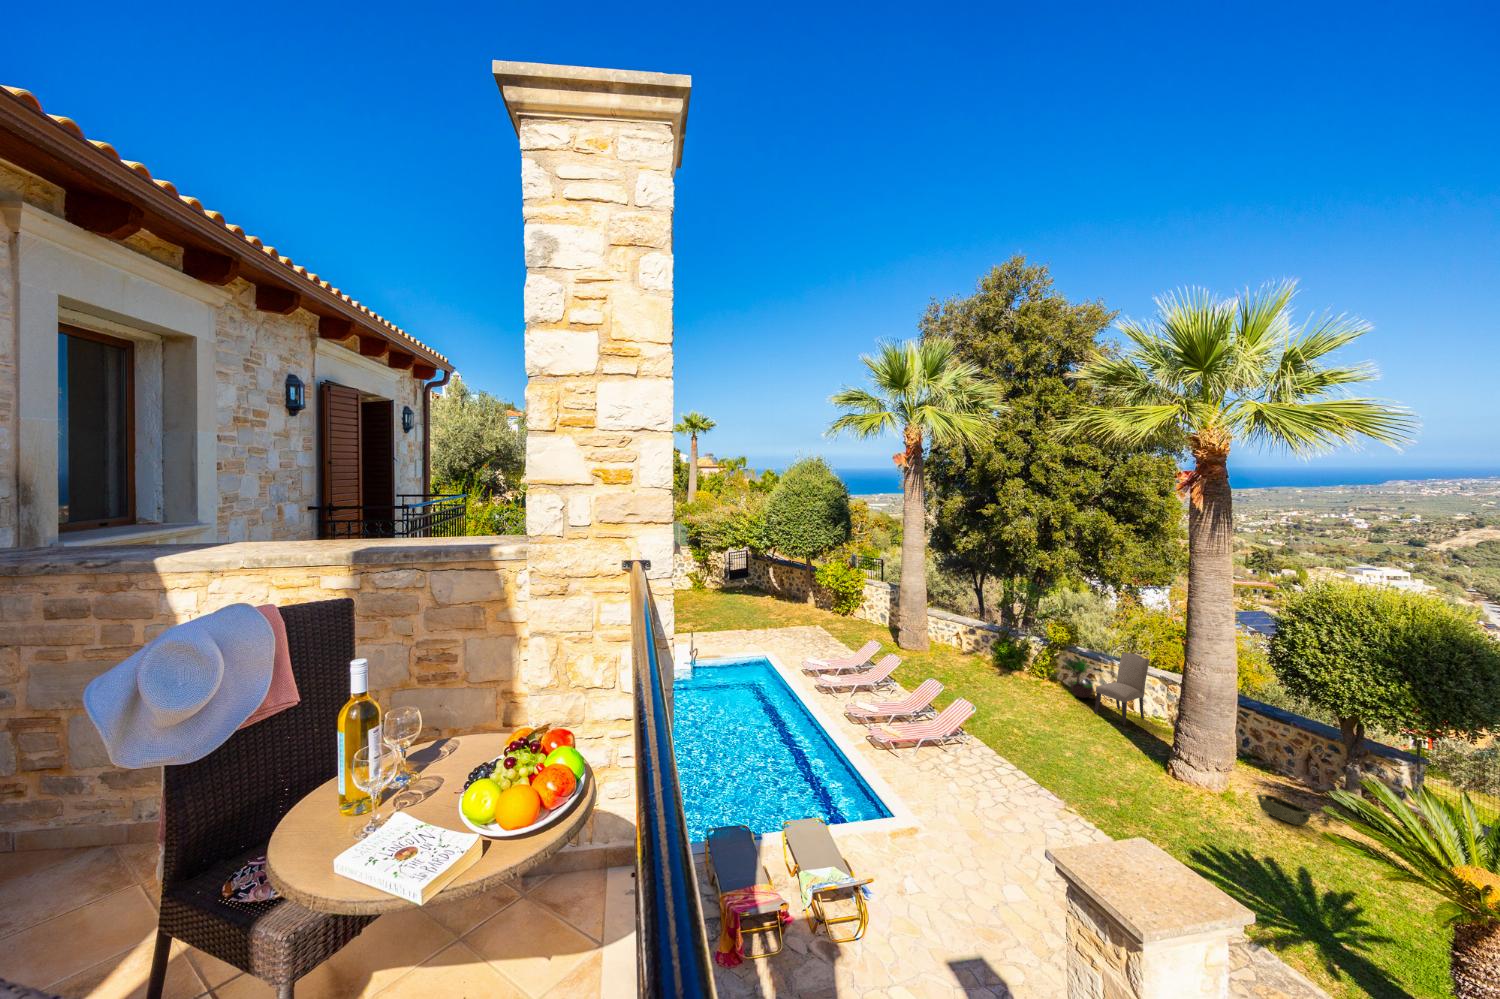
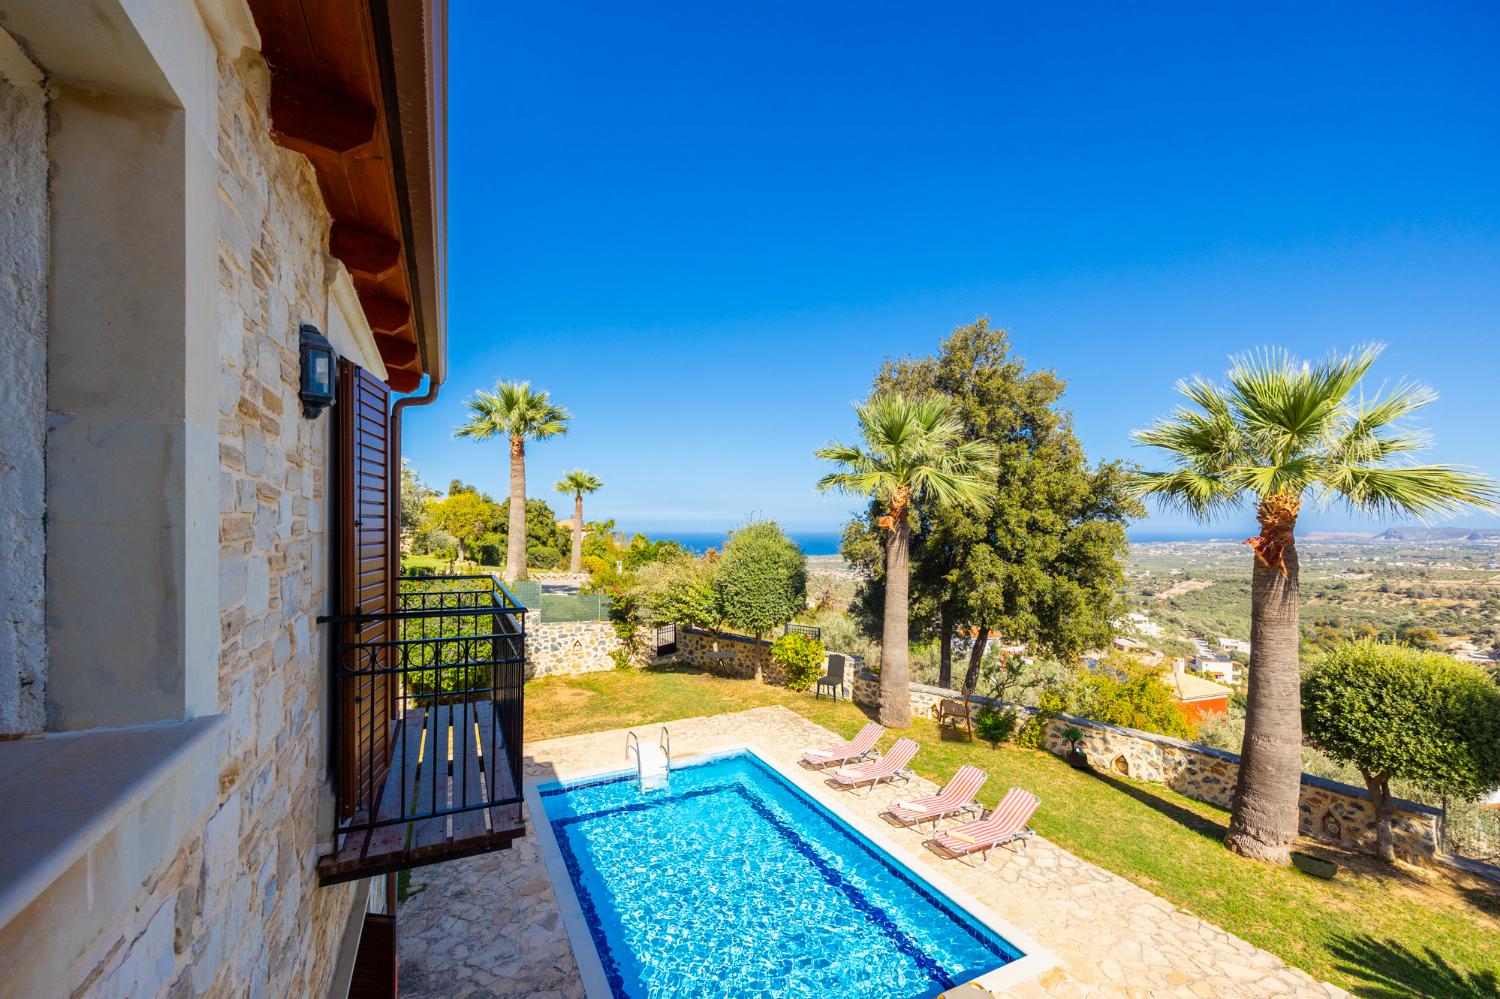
round table: none [764,577,793,601] -> present [705,651,737,679]
bench: none [955,613,989,667] -> present [939,683,972,742]
chair: present [1094,652,1149,726] -> present [816,654,845,703]

